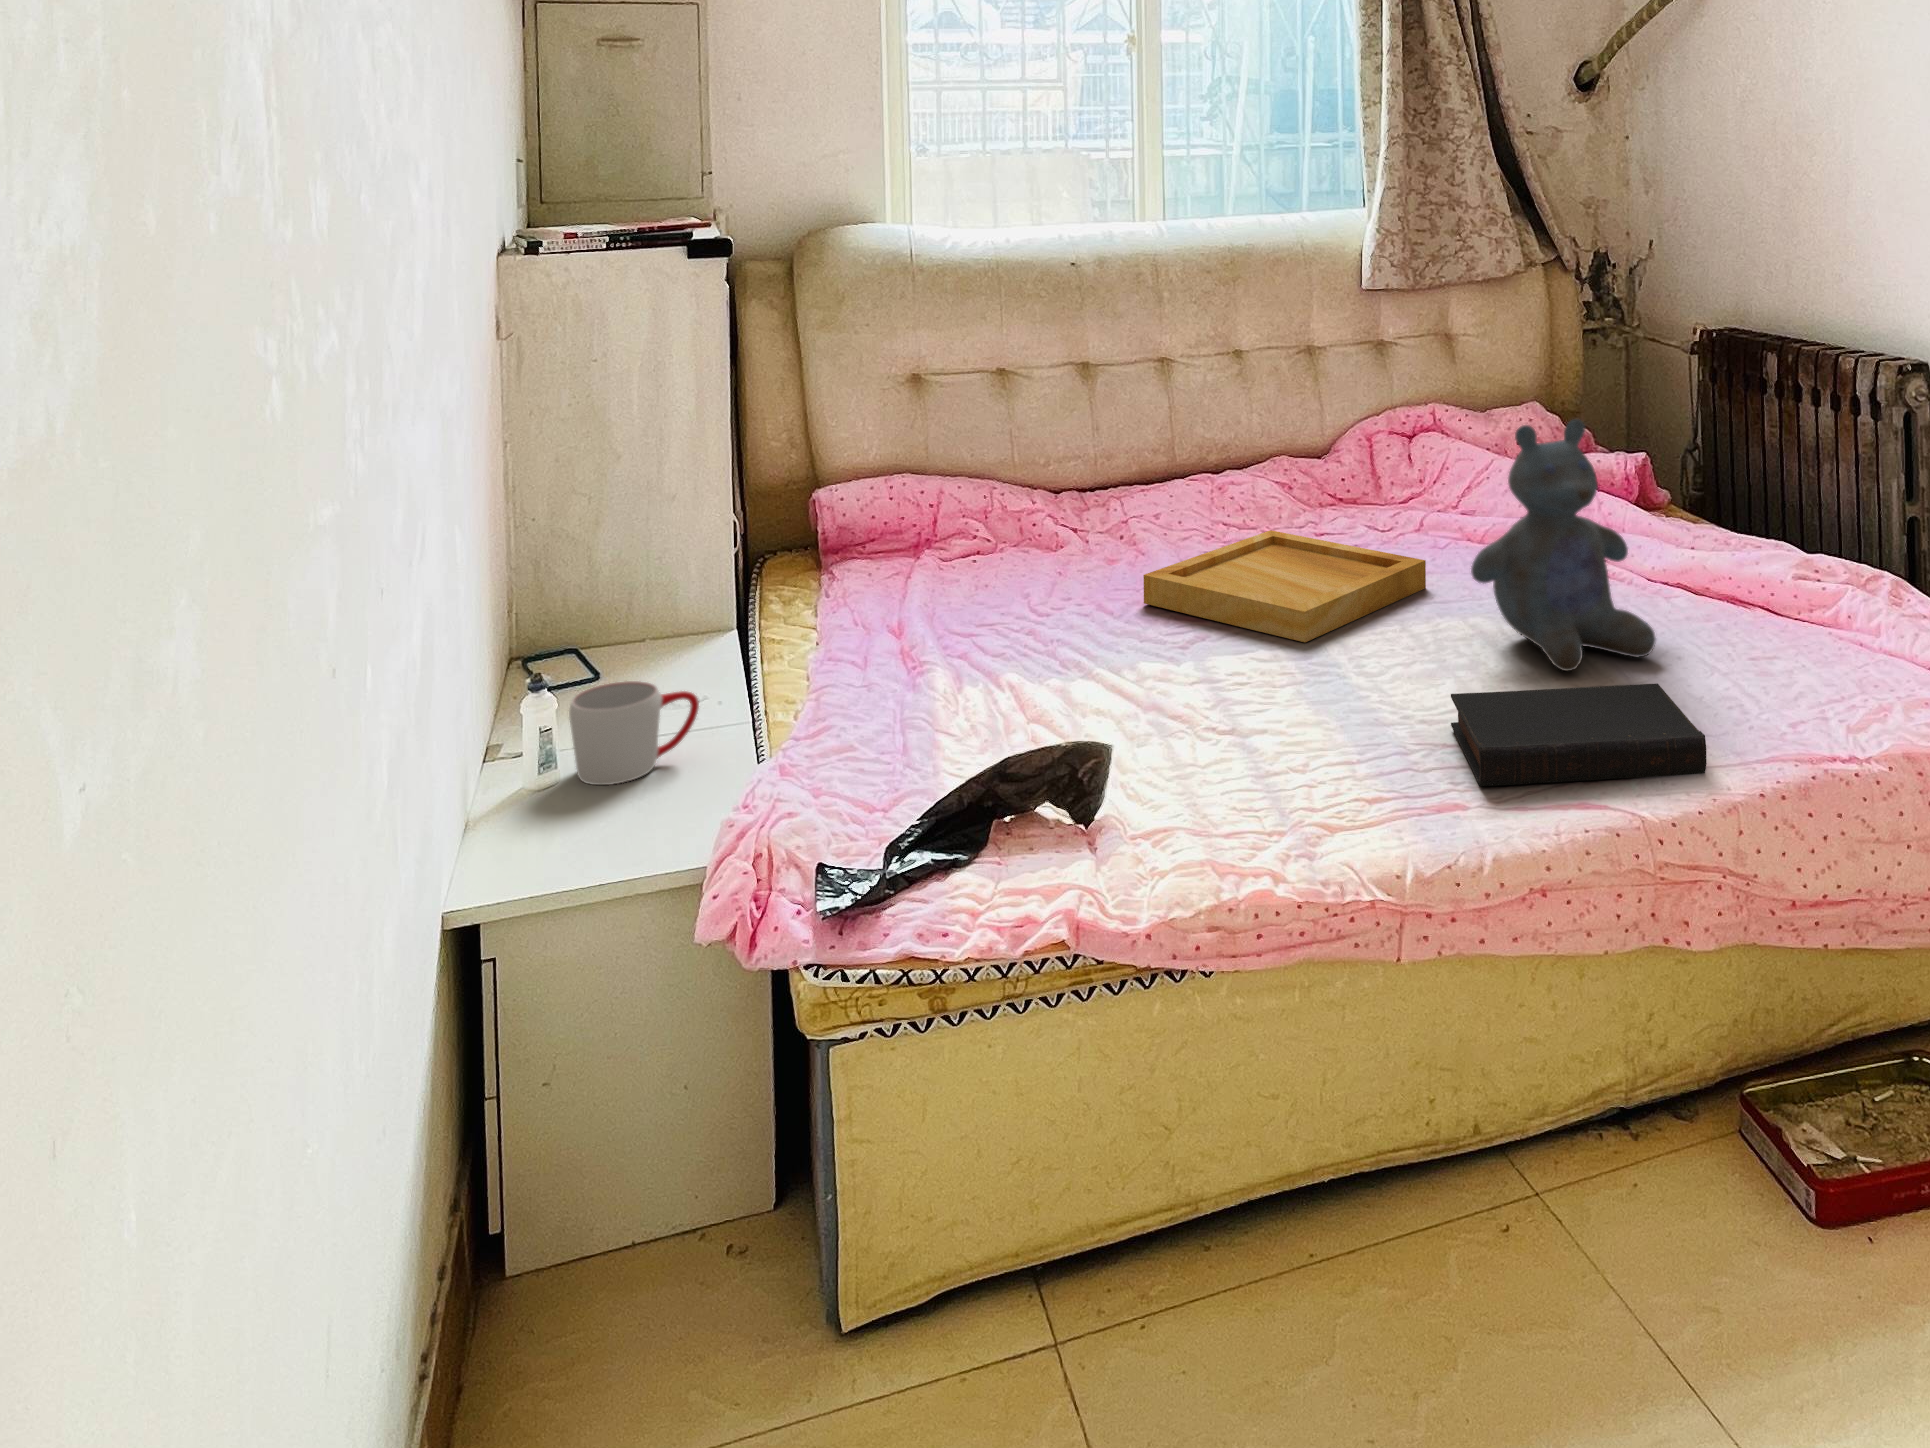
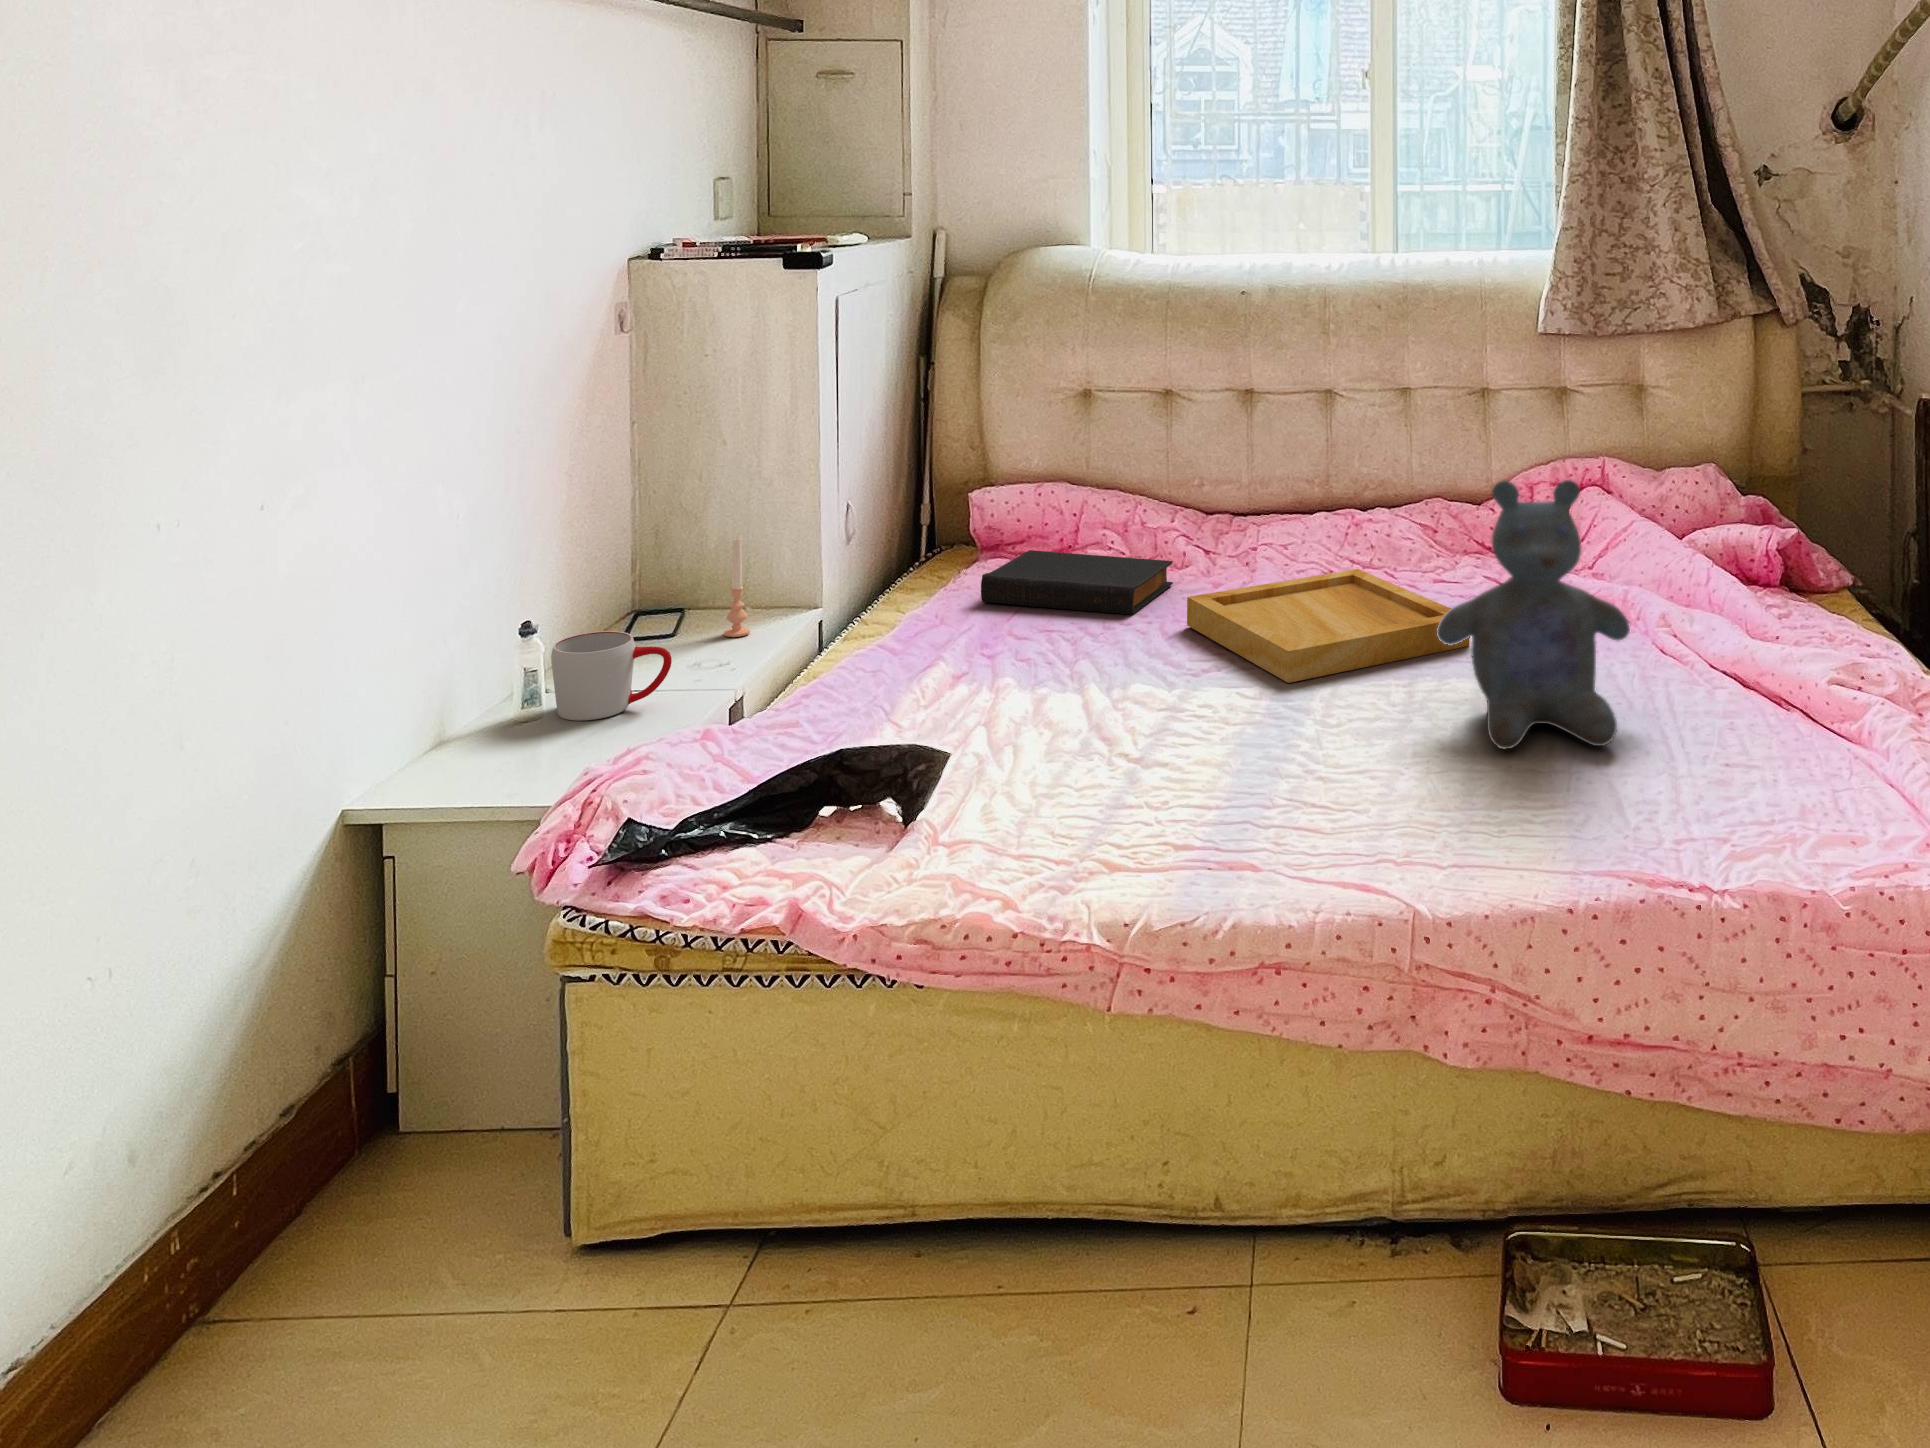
candle: none [658,567,687,677] -> present [724,538,750,637]
book: present [1451,683,1707,786] -> present [981,550,1173,614]

